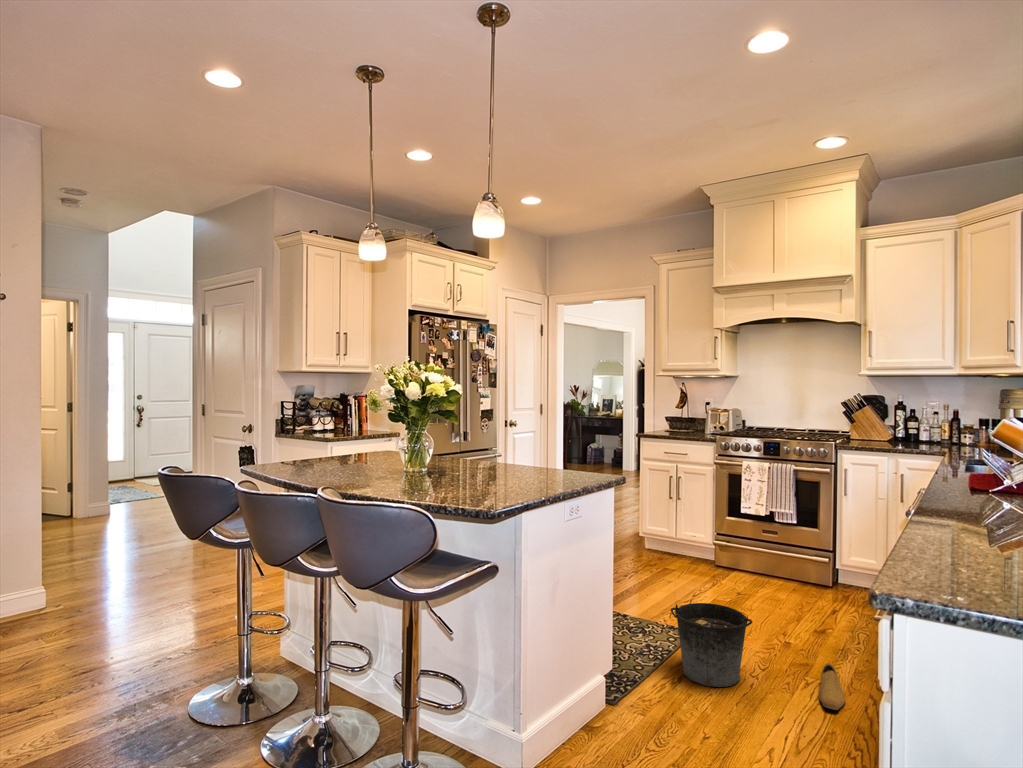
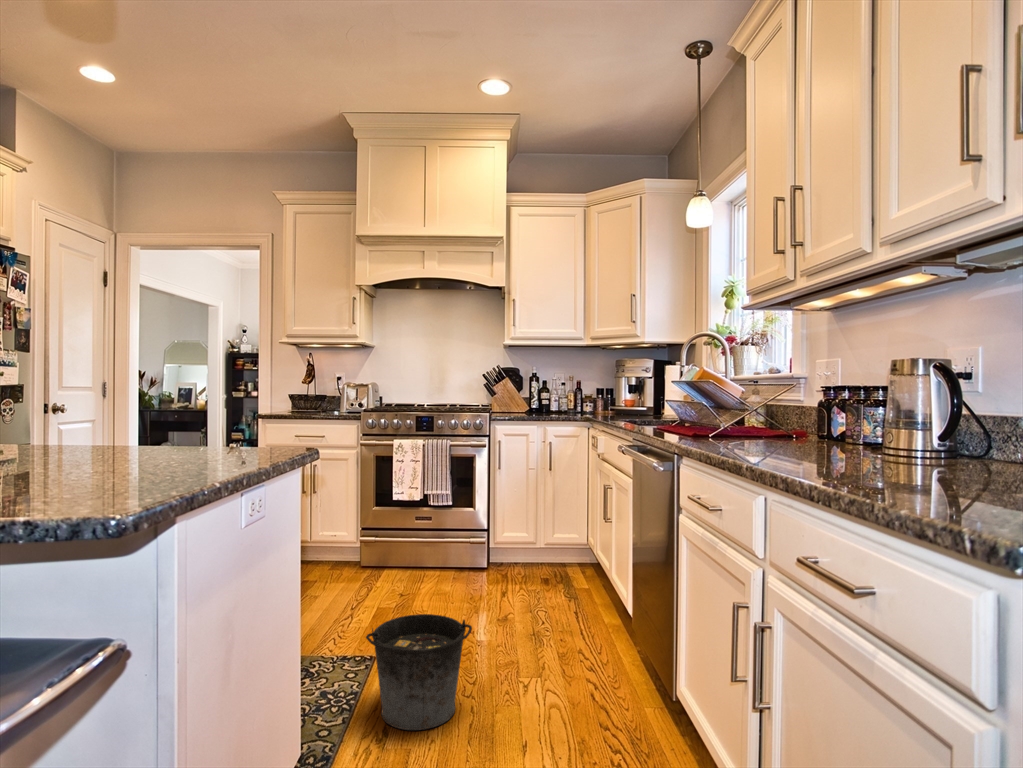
shoe: present [819,663,845,710] -> none [536,653,573,710]

